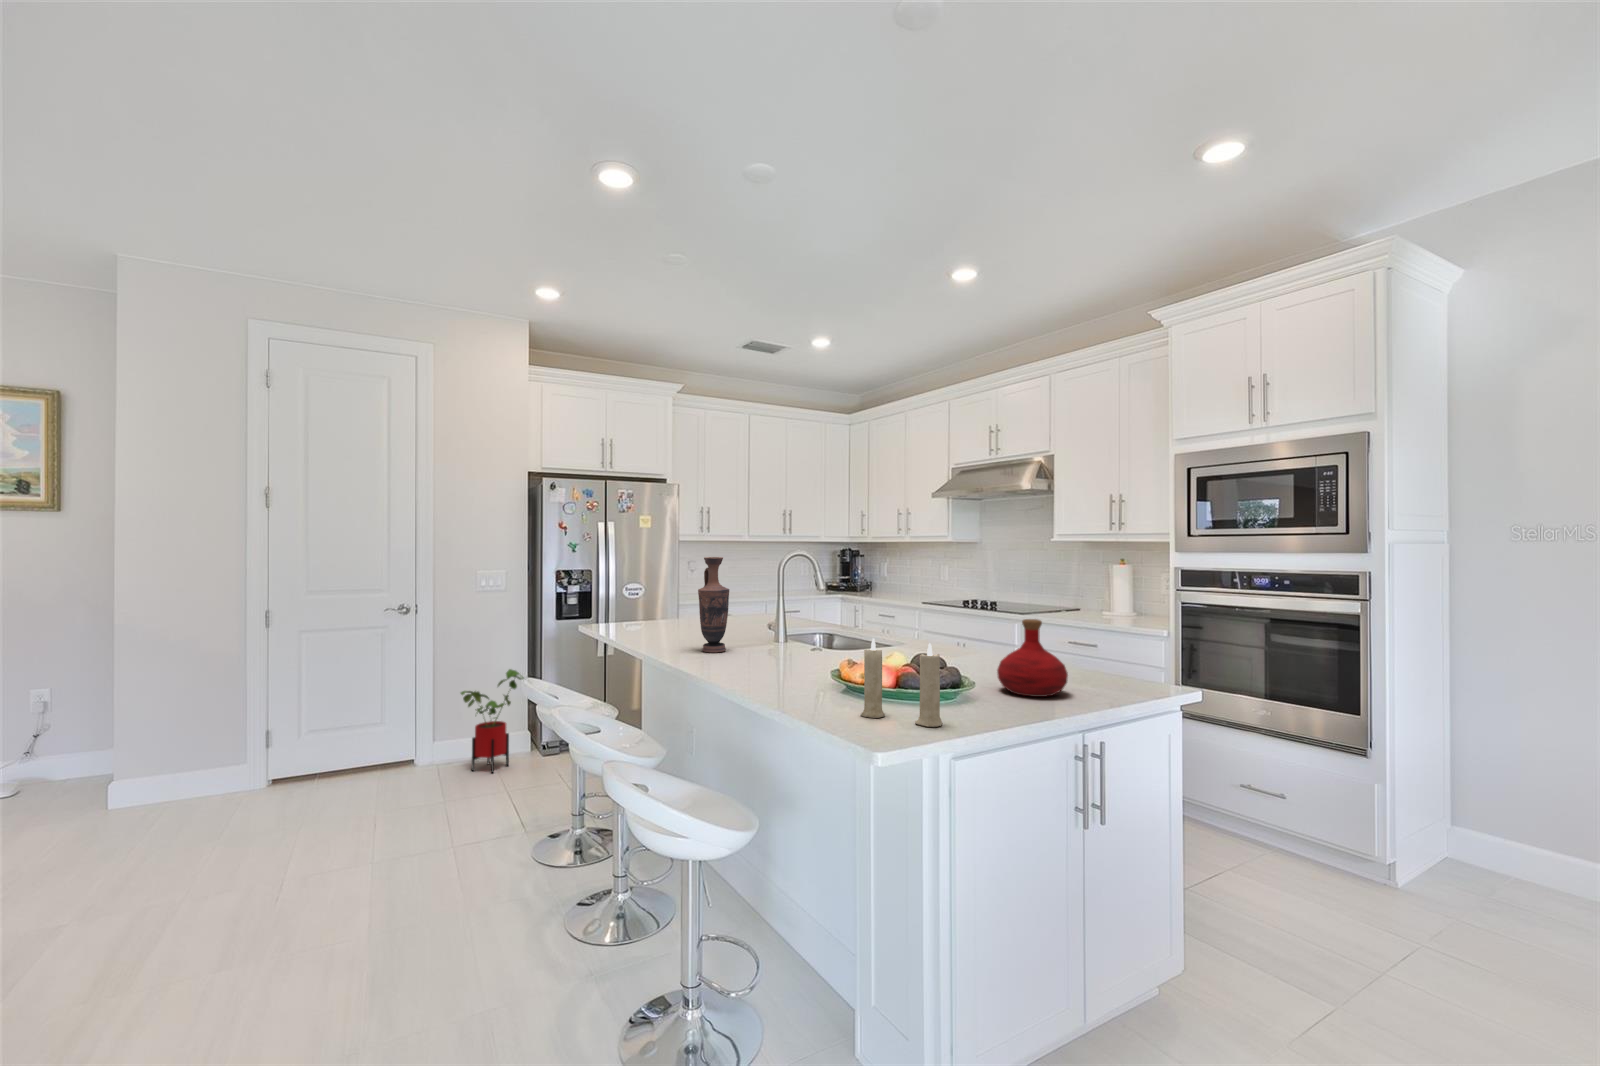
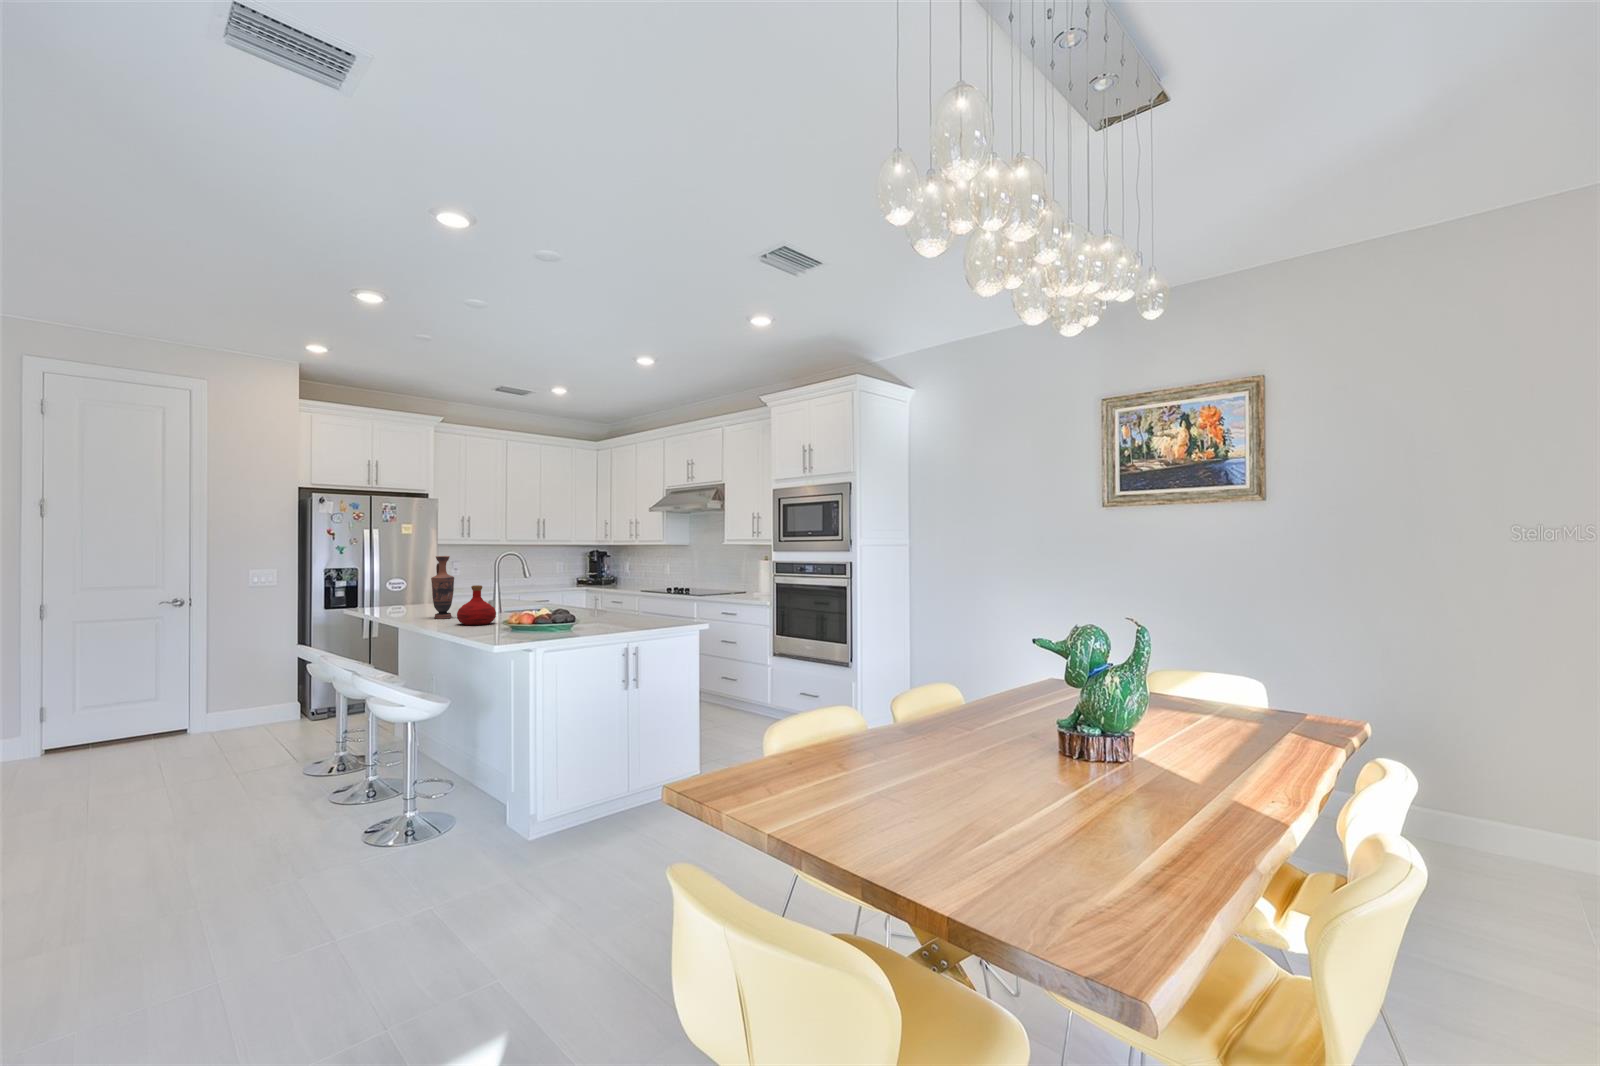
bottle: present [997,619,1068,697] -> present [457,585,496,625]
candle: present [861,638,942,727] -> none [505,596,546,639]
house plant: present [461,669,523,773] -> none [234,649,296,733]

